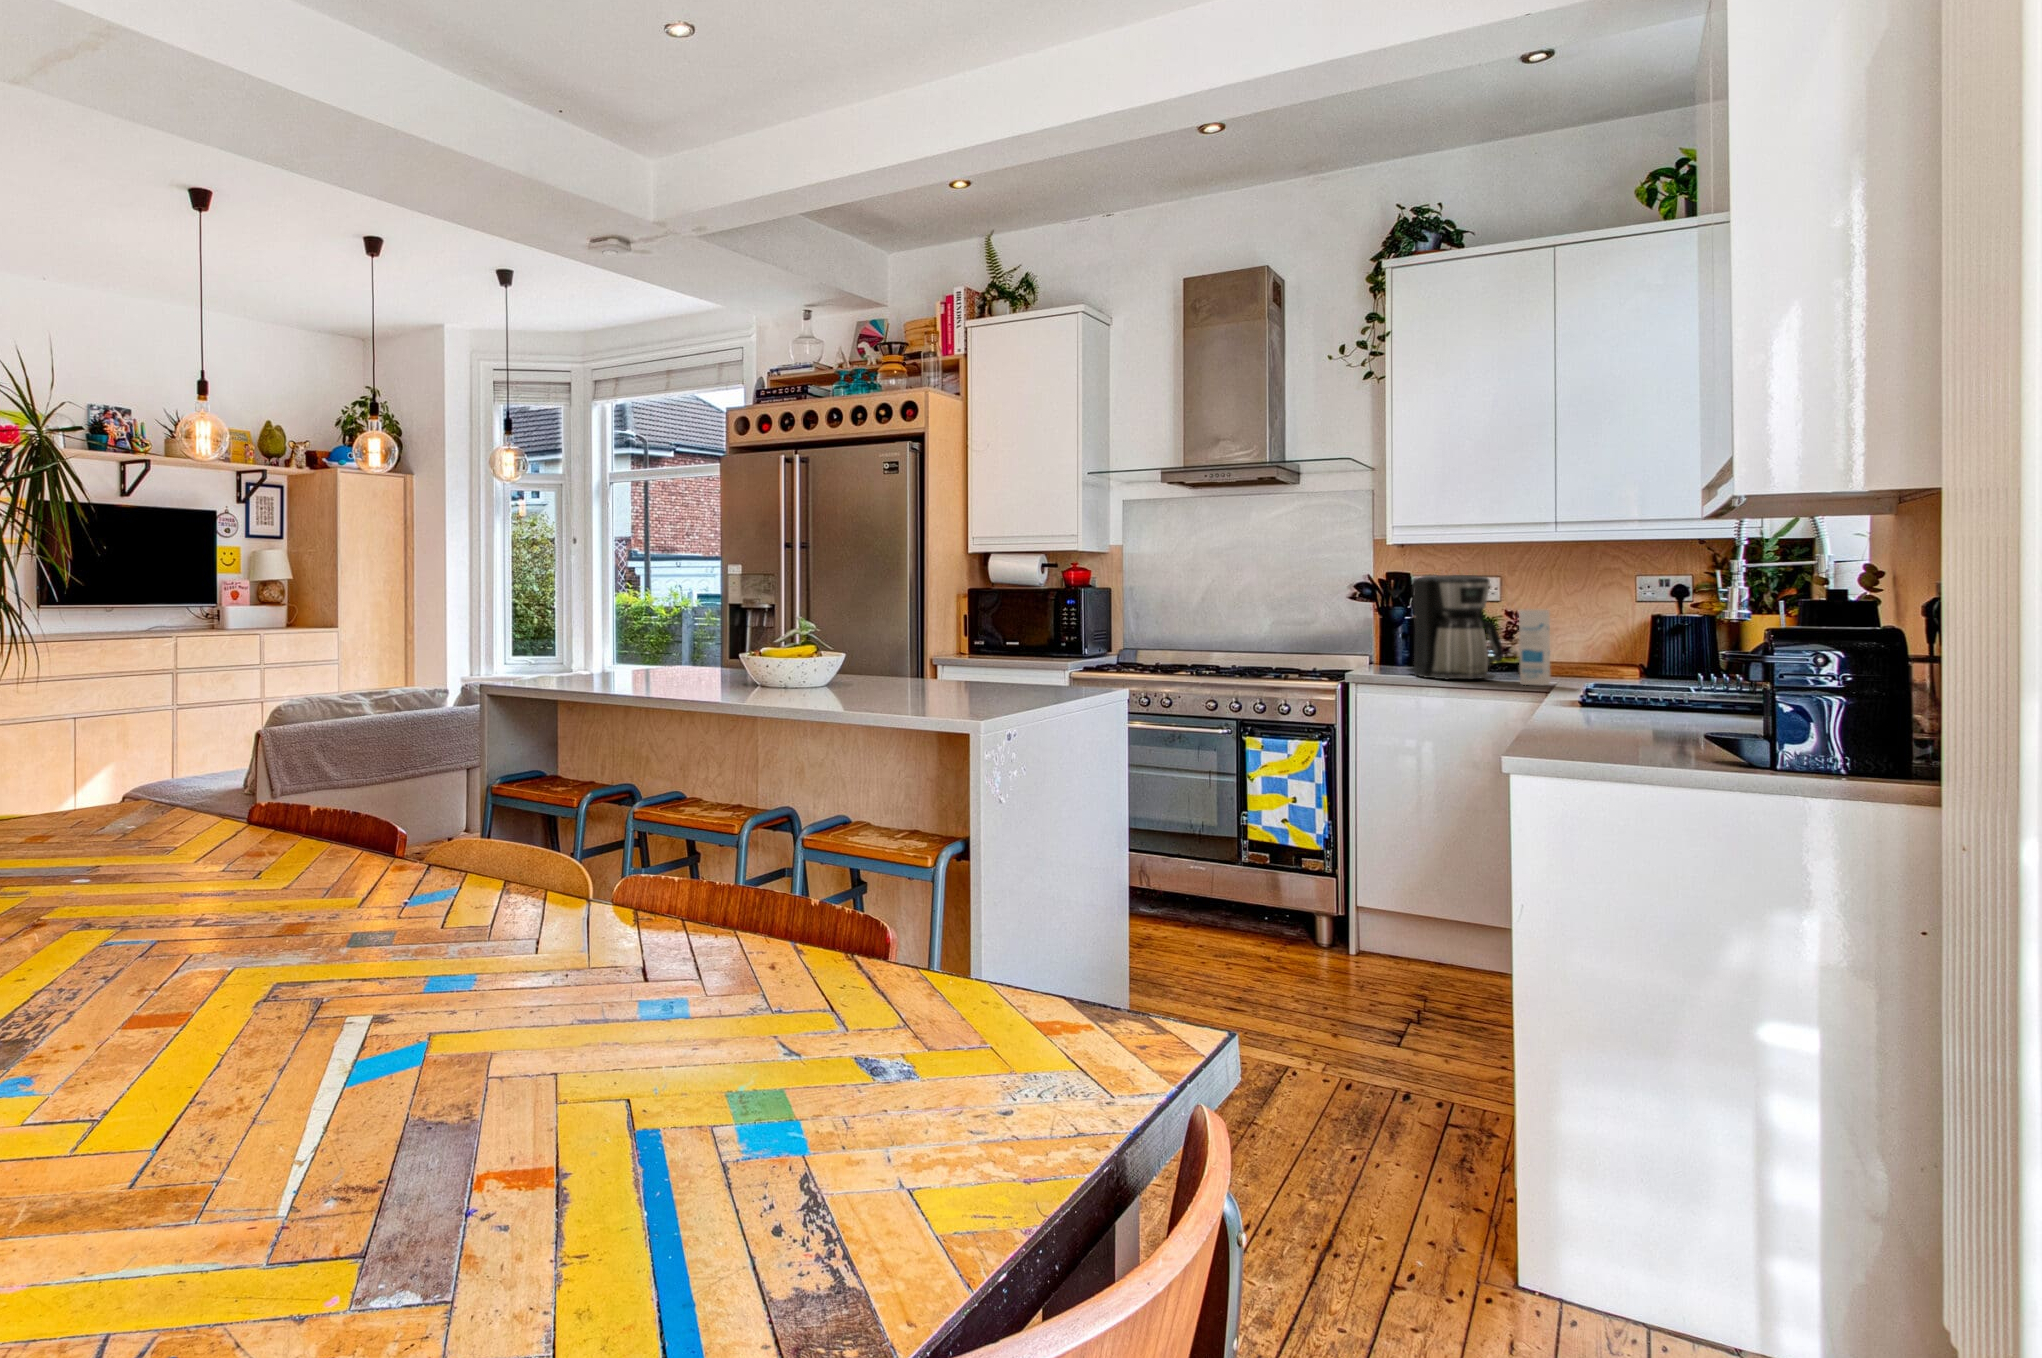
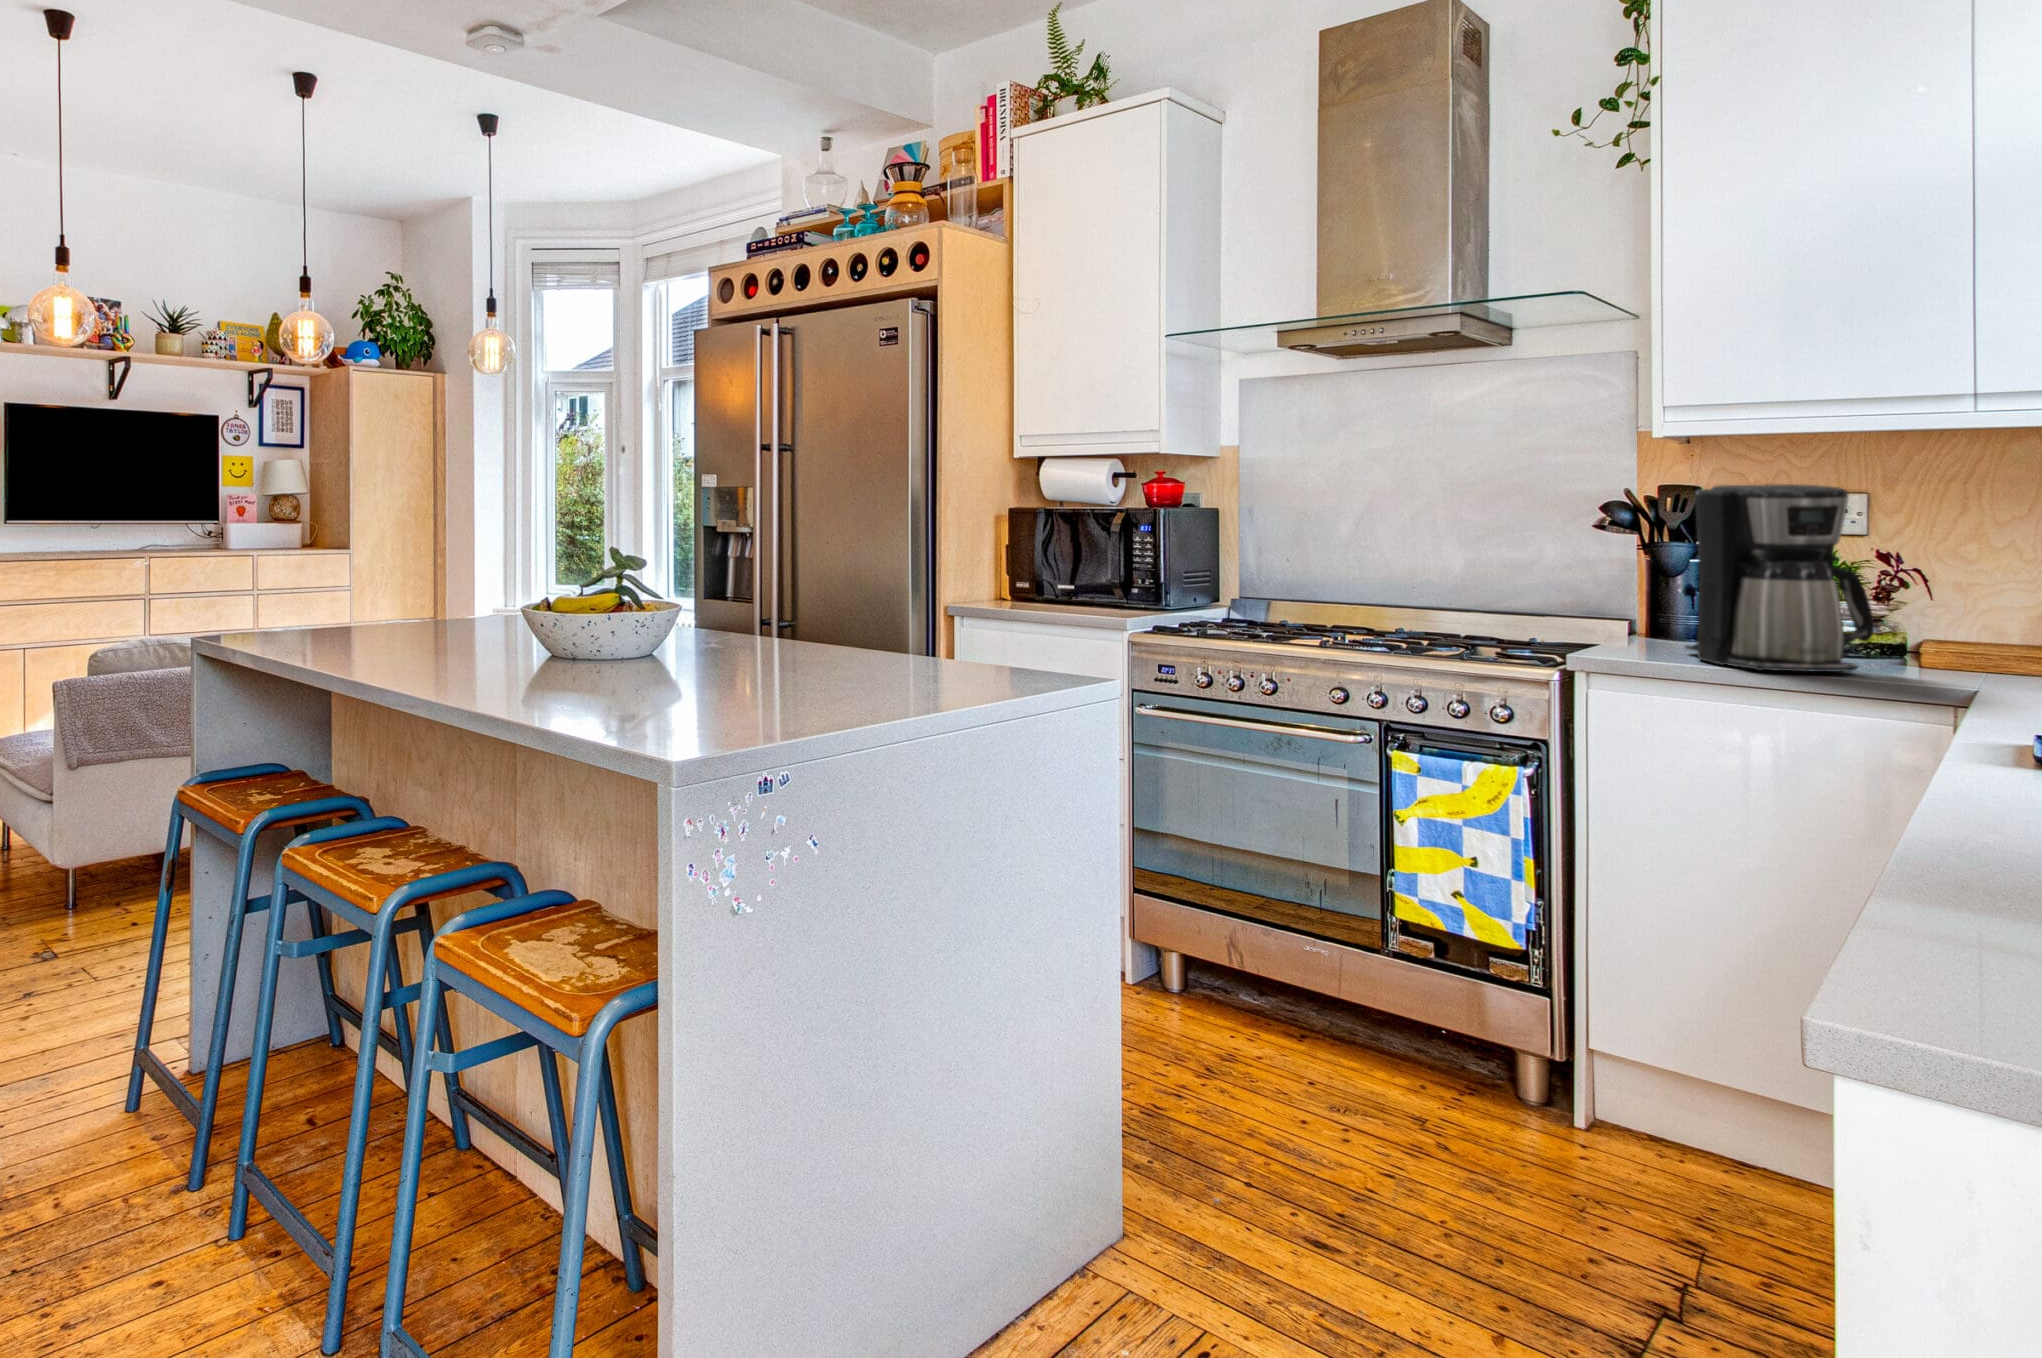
canister: present [1519,610,1550,685] -> none [1910,548,1977,691]

